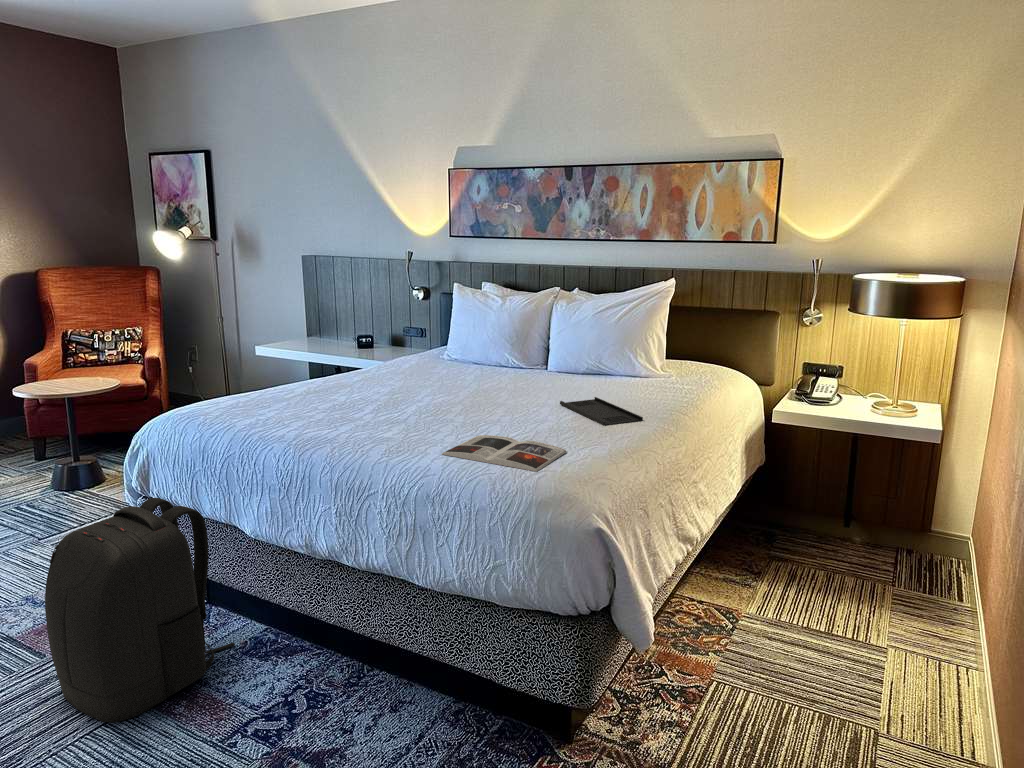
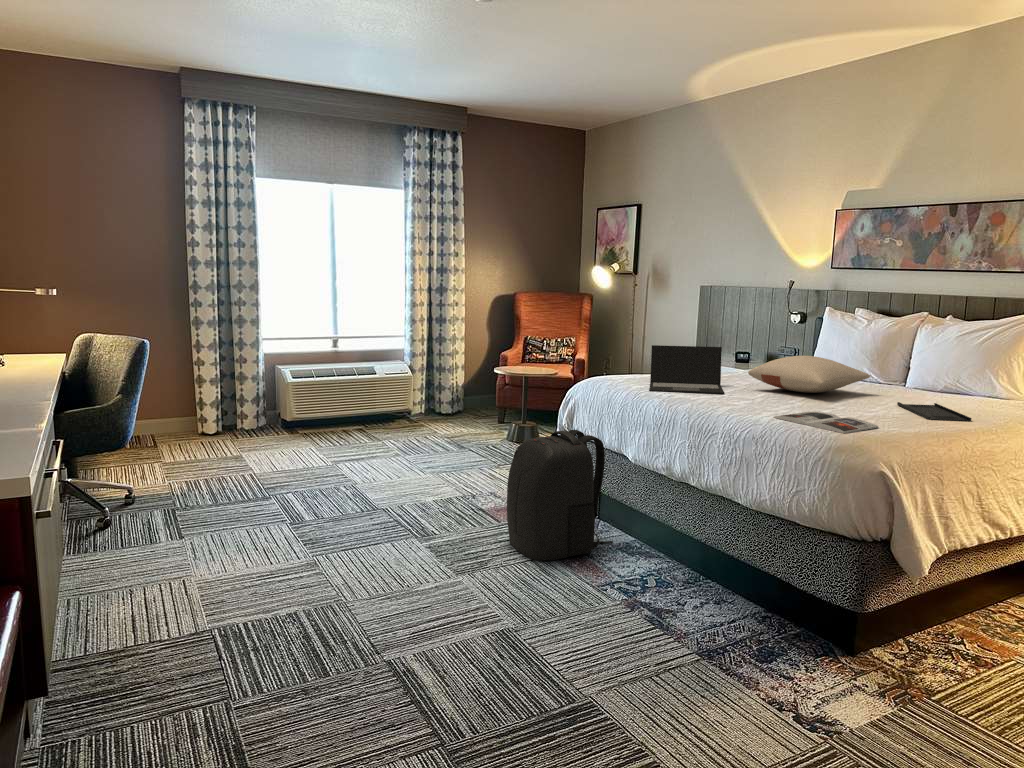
laptop: none [256,349,364,424] -> present [649,345,724,394]
pillow: none [388,351,523,398] -> present [748,356,870,393]

